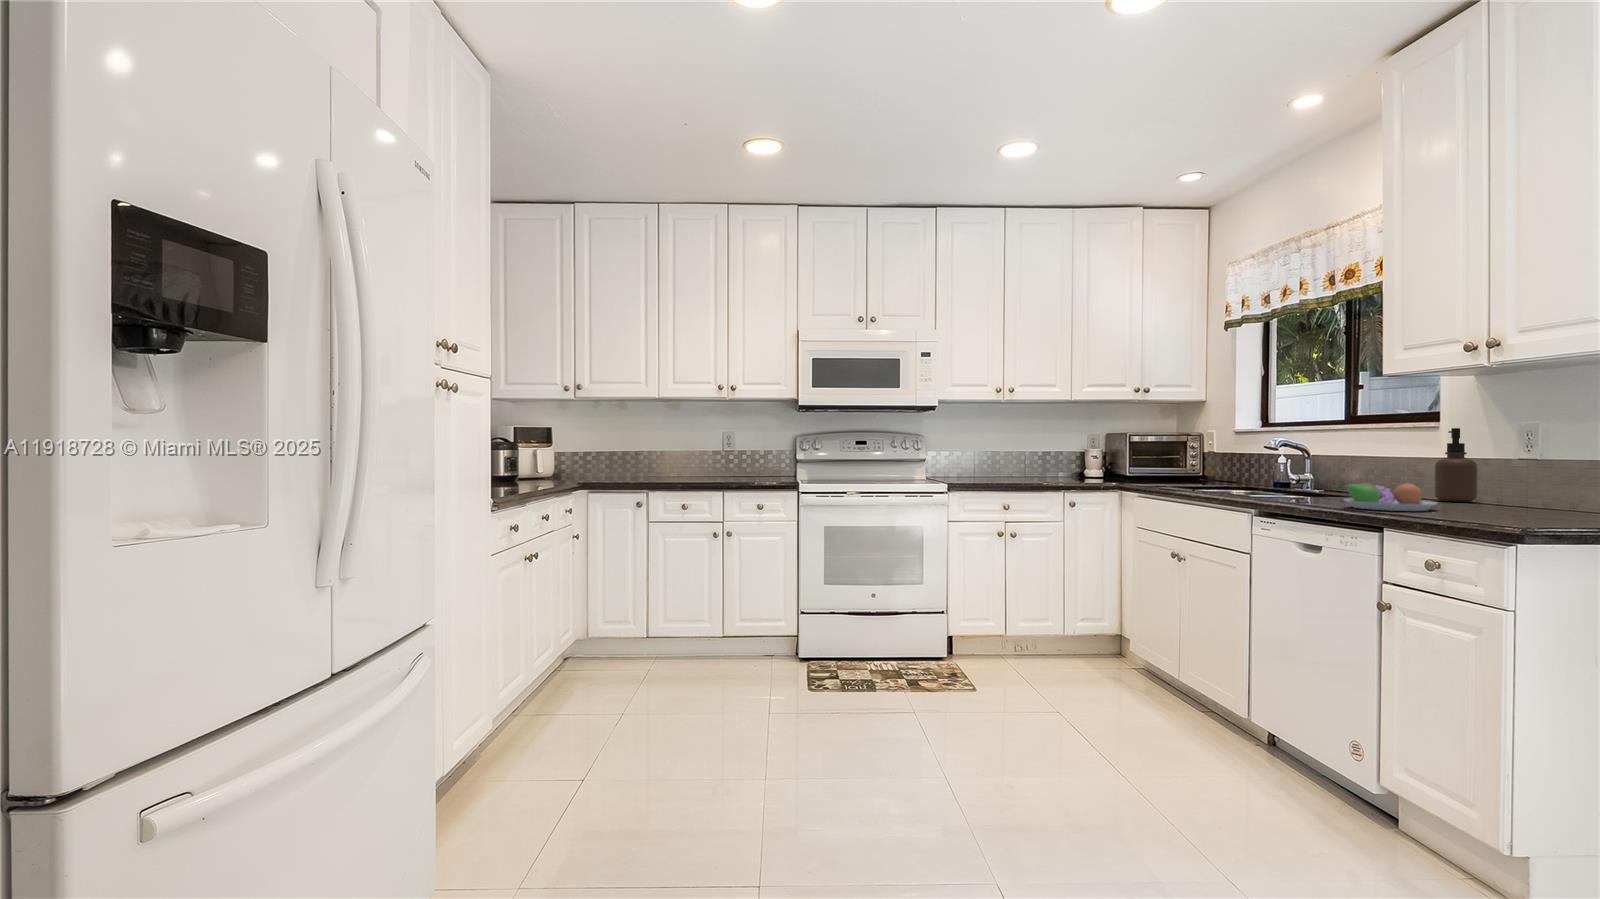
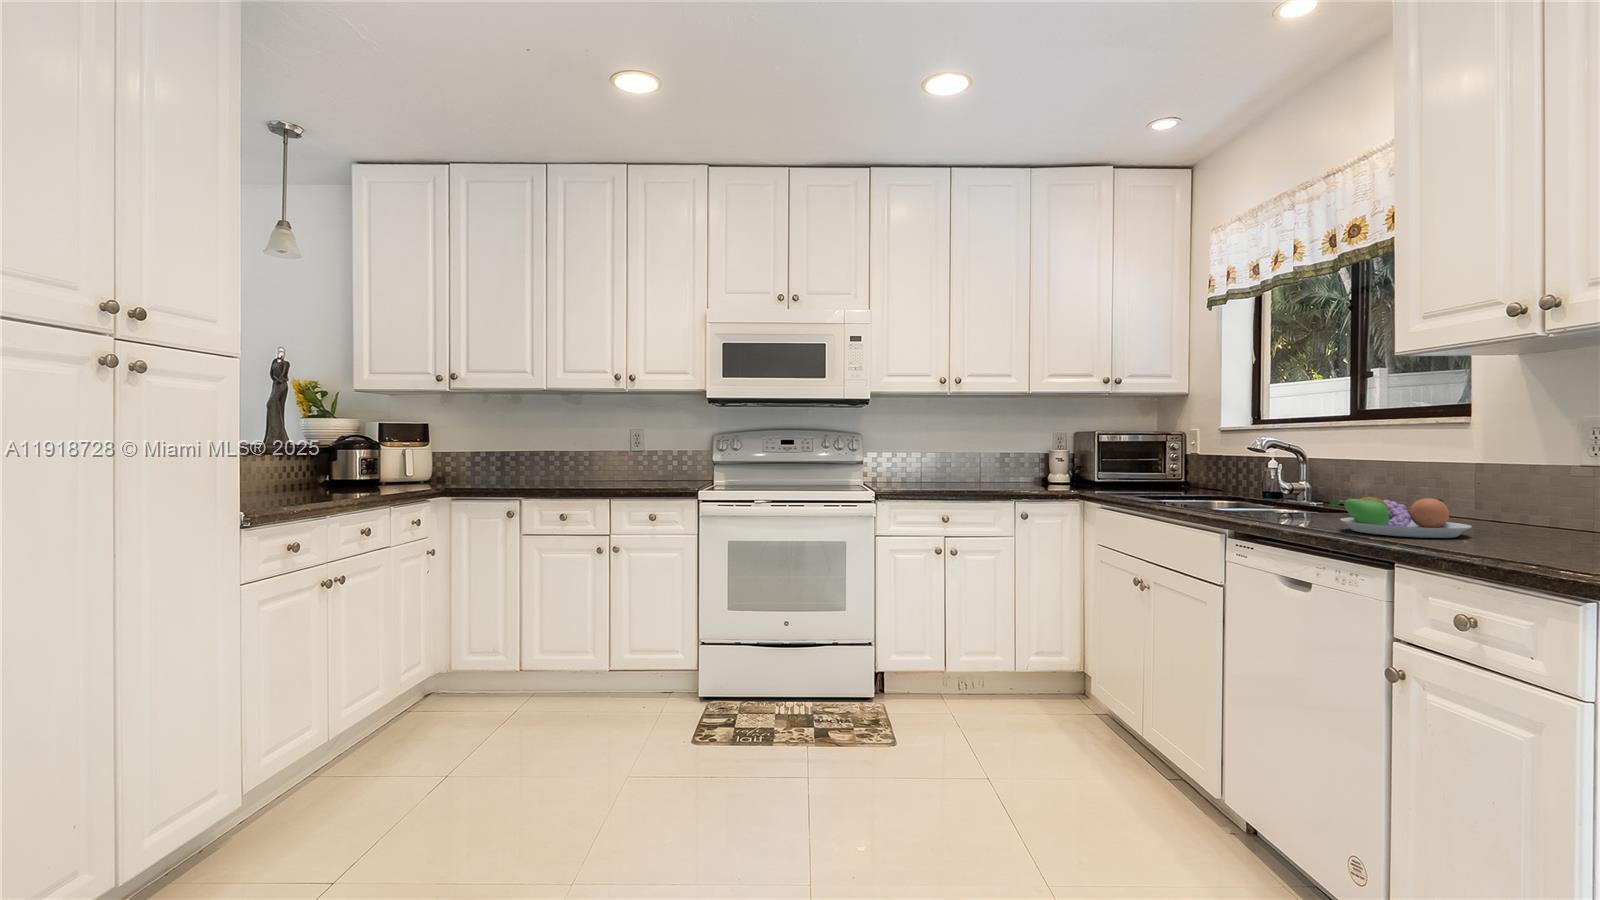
soap dispenser: present [1435,428,1477,502] -> none [1466,423,1524,522]

